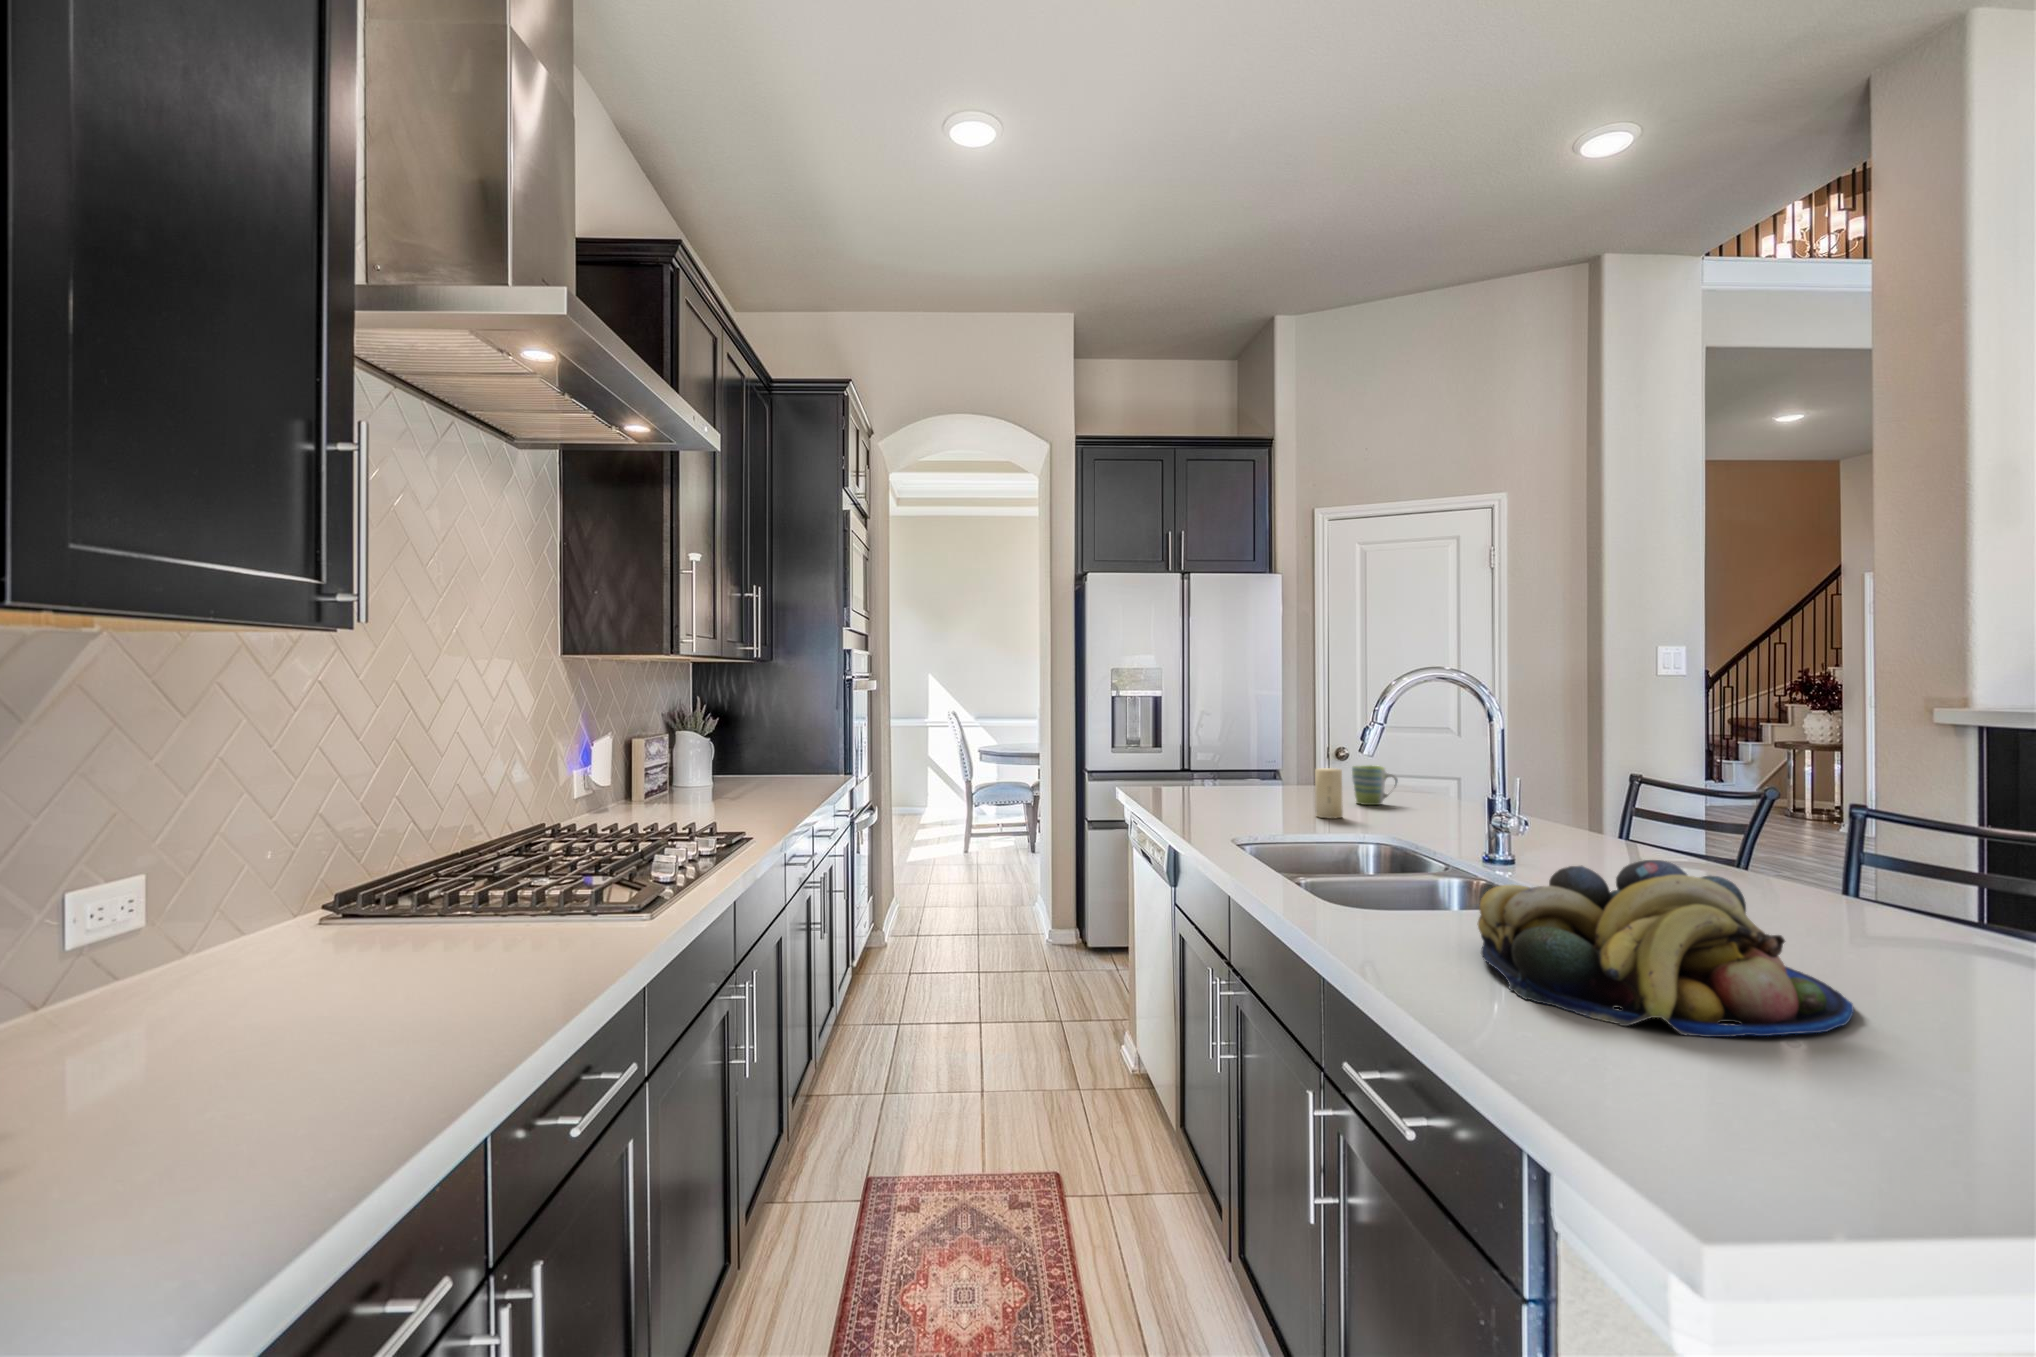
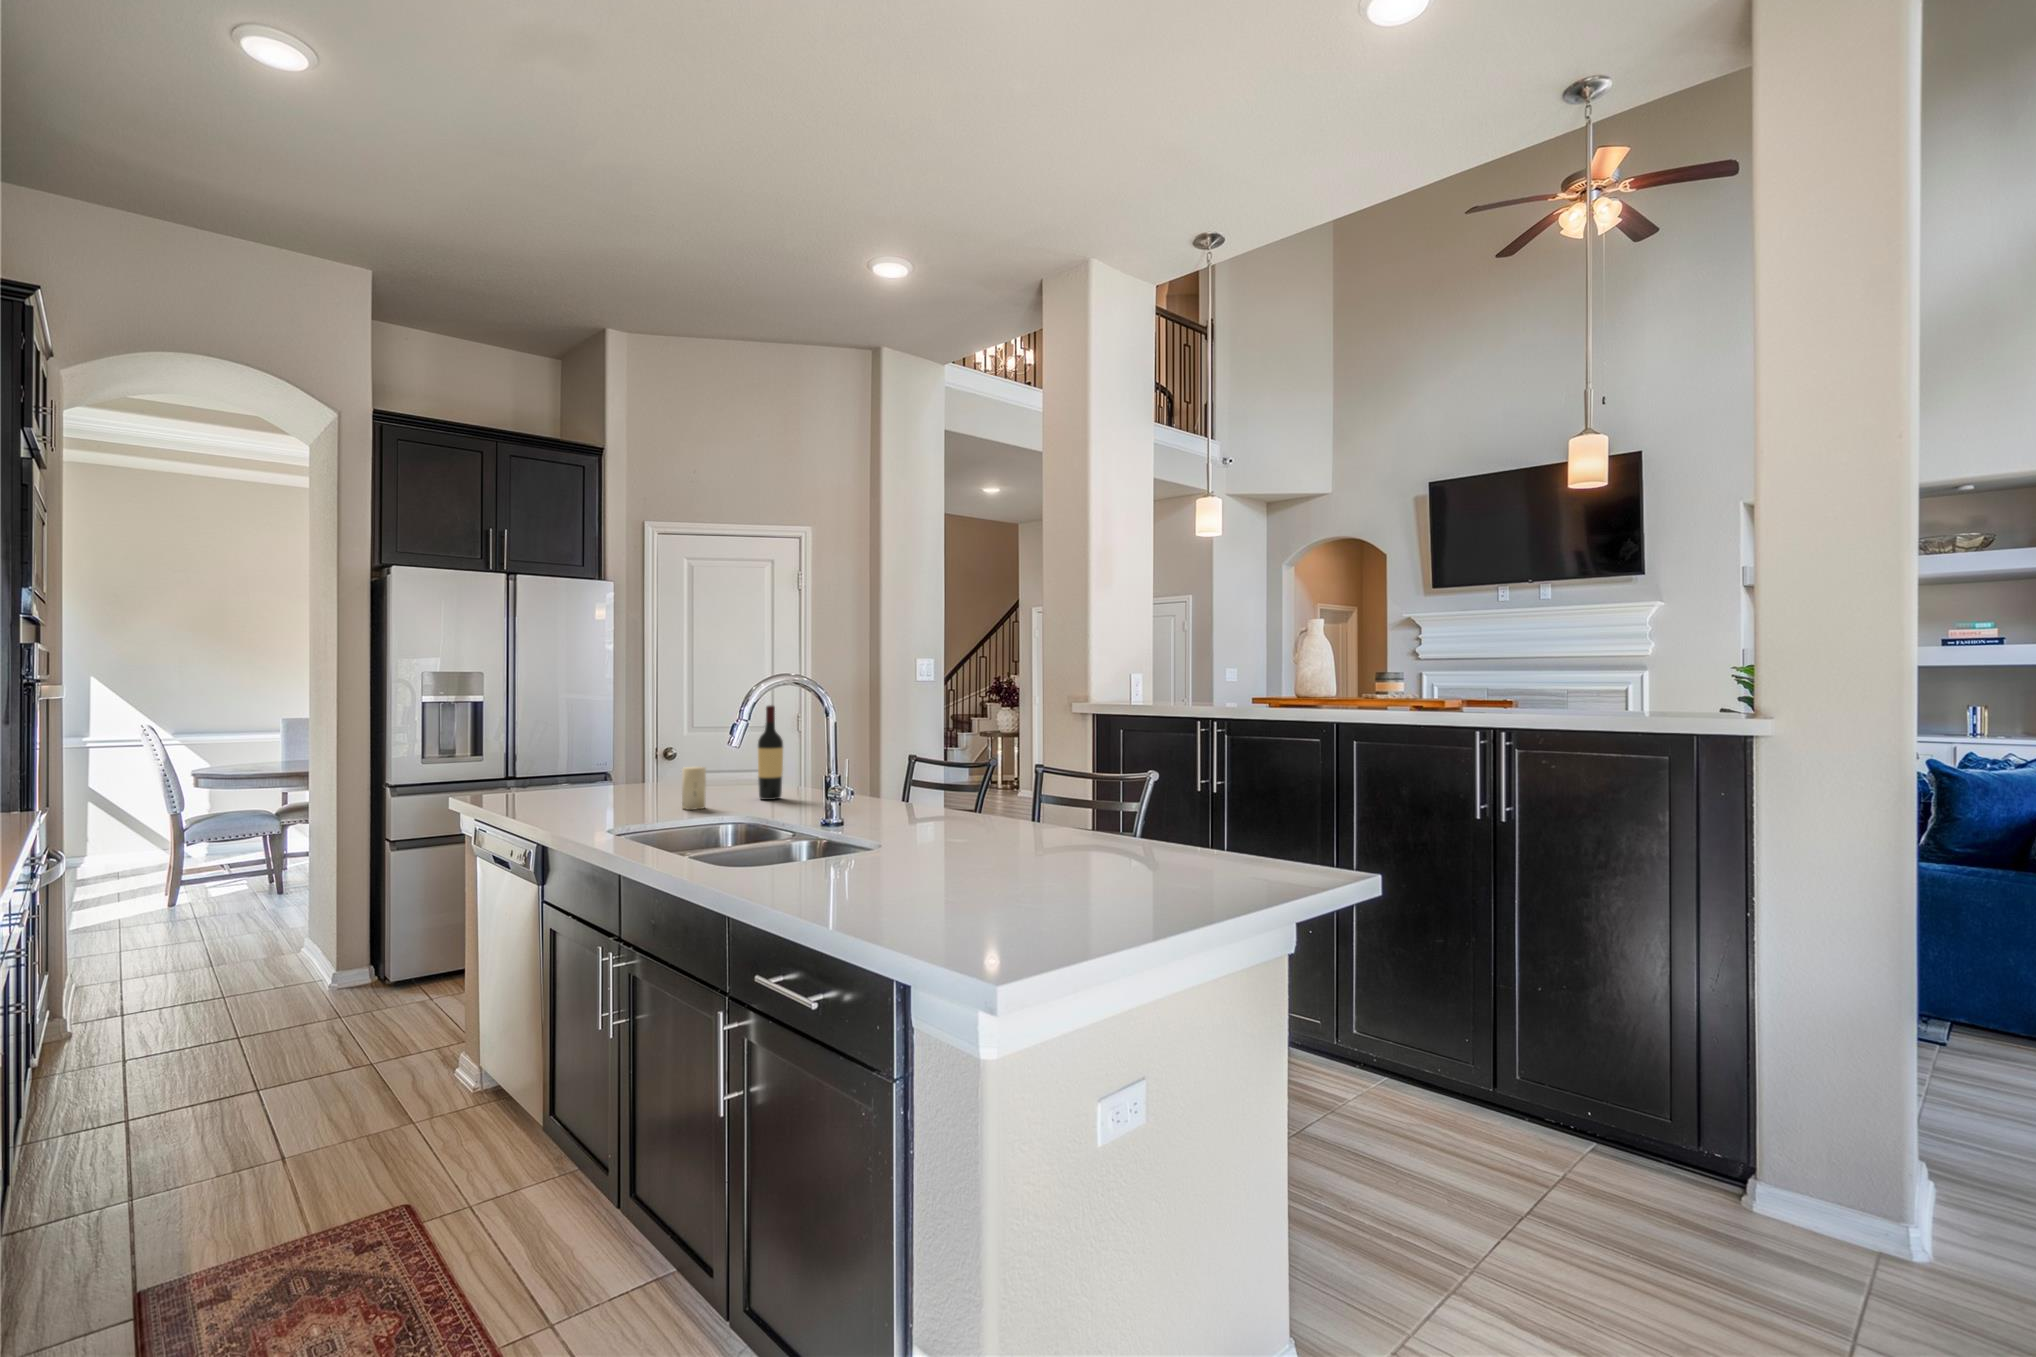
wine bottle: none [1409,698,1443,815] -> present [758,705,783,800]
mug: present [1352,765,1398,805] -> none [708,762,745,796]
fruit bowl: present [1477,860,1854,1037] -> none [836,810,1020,906]

